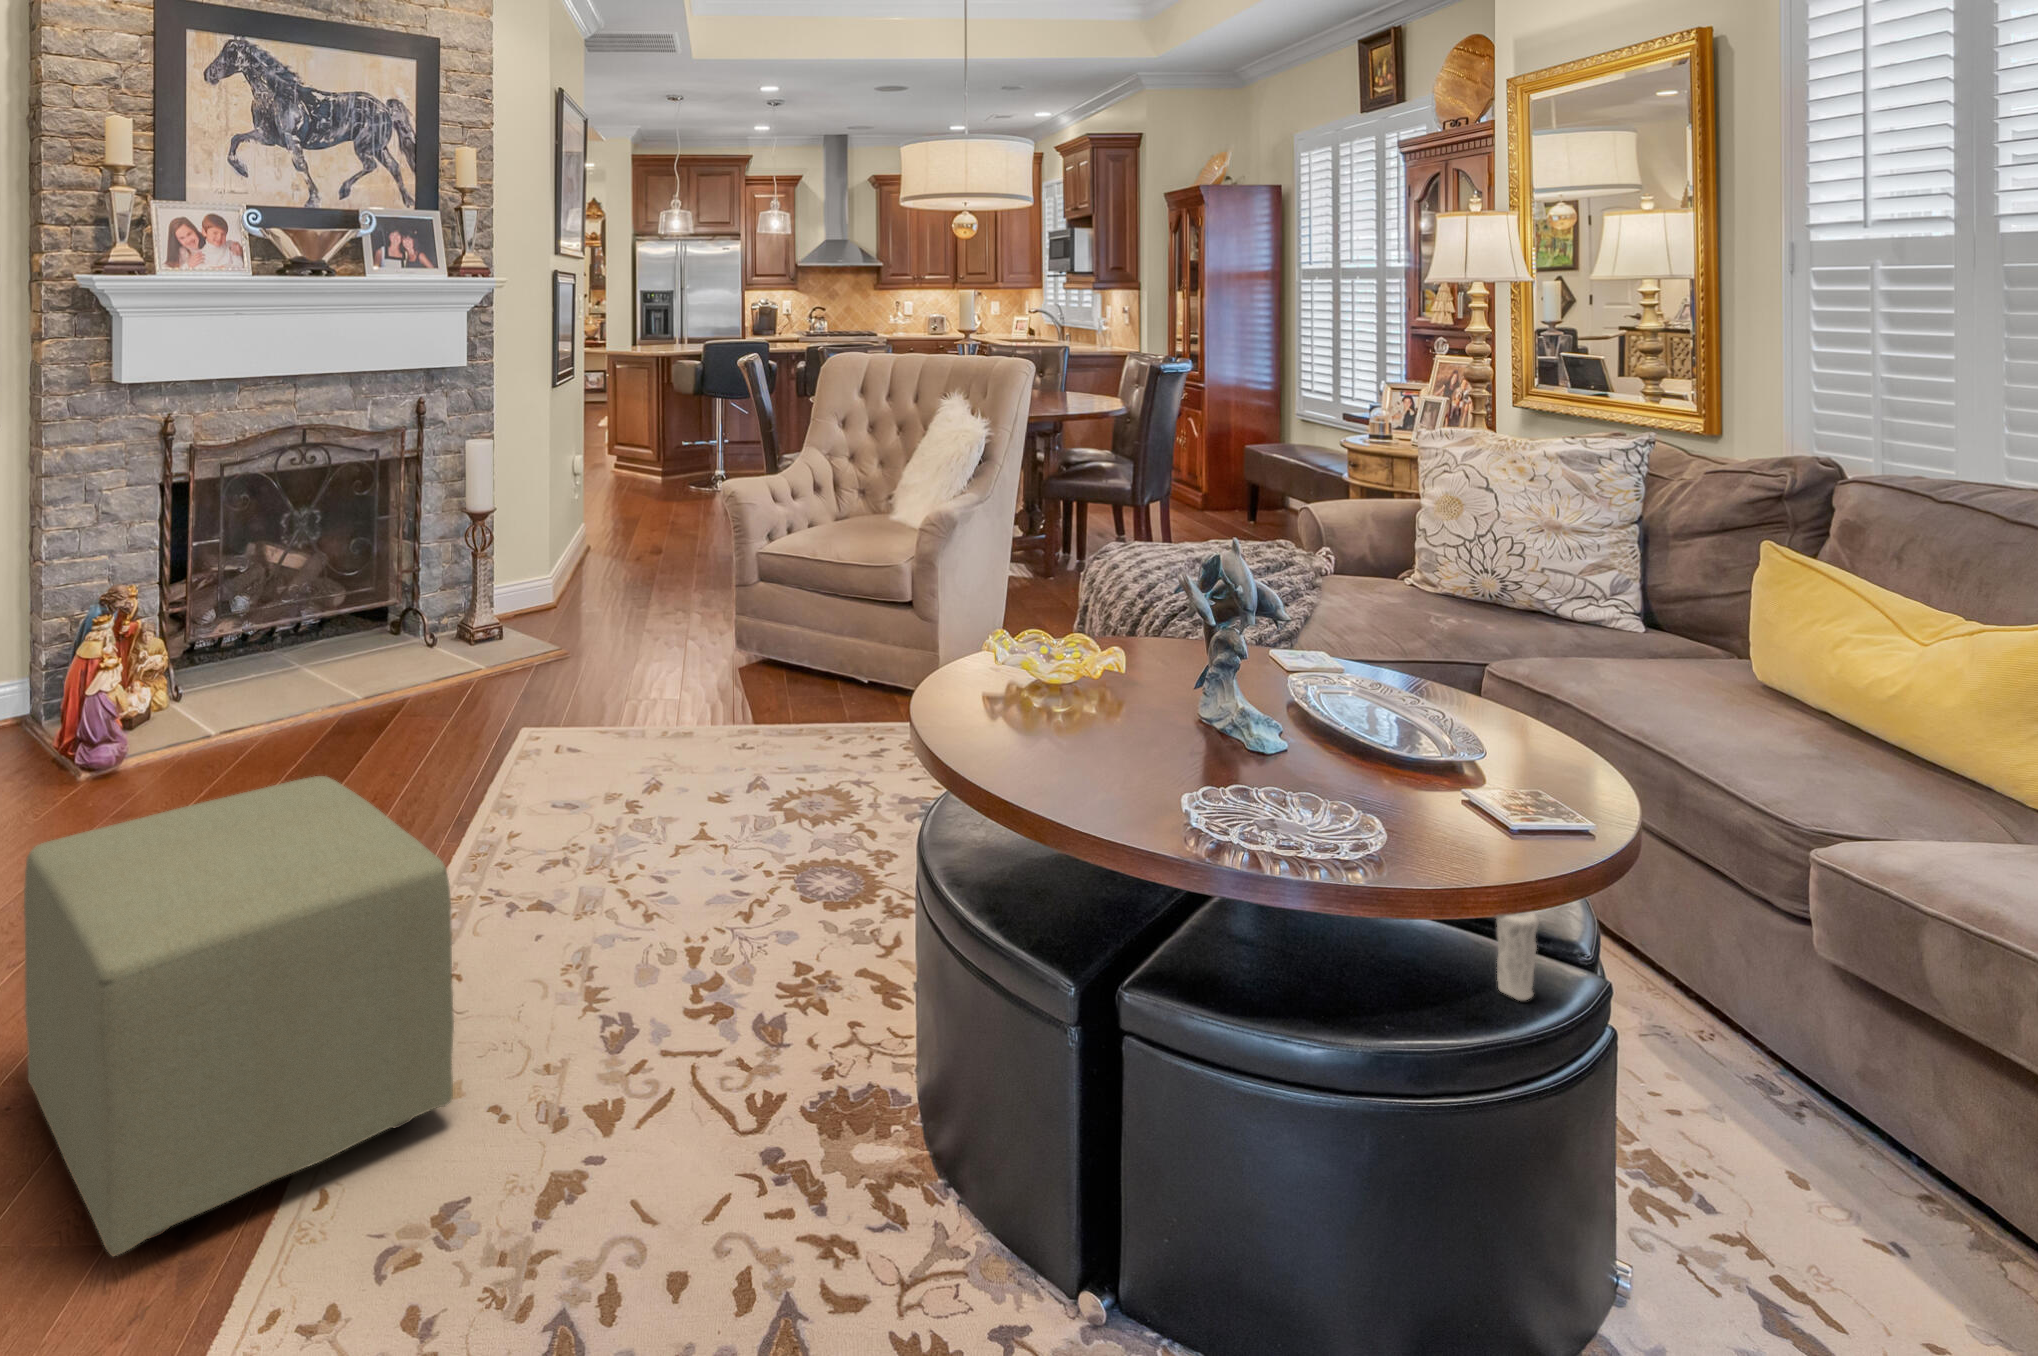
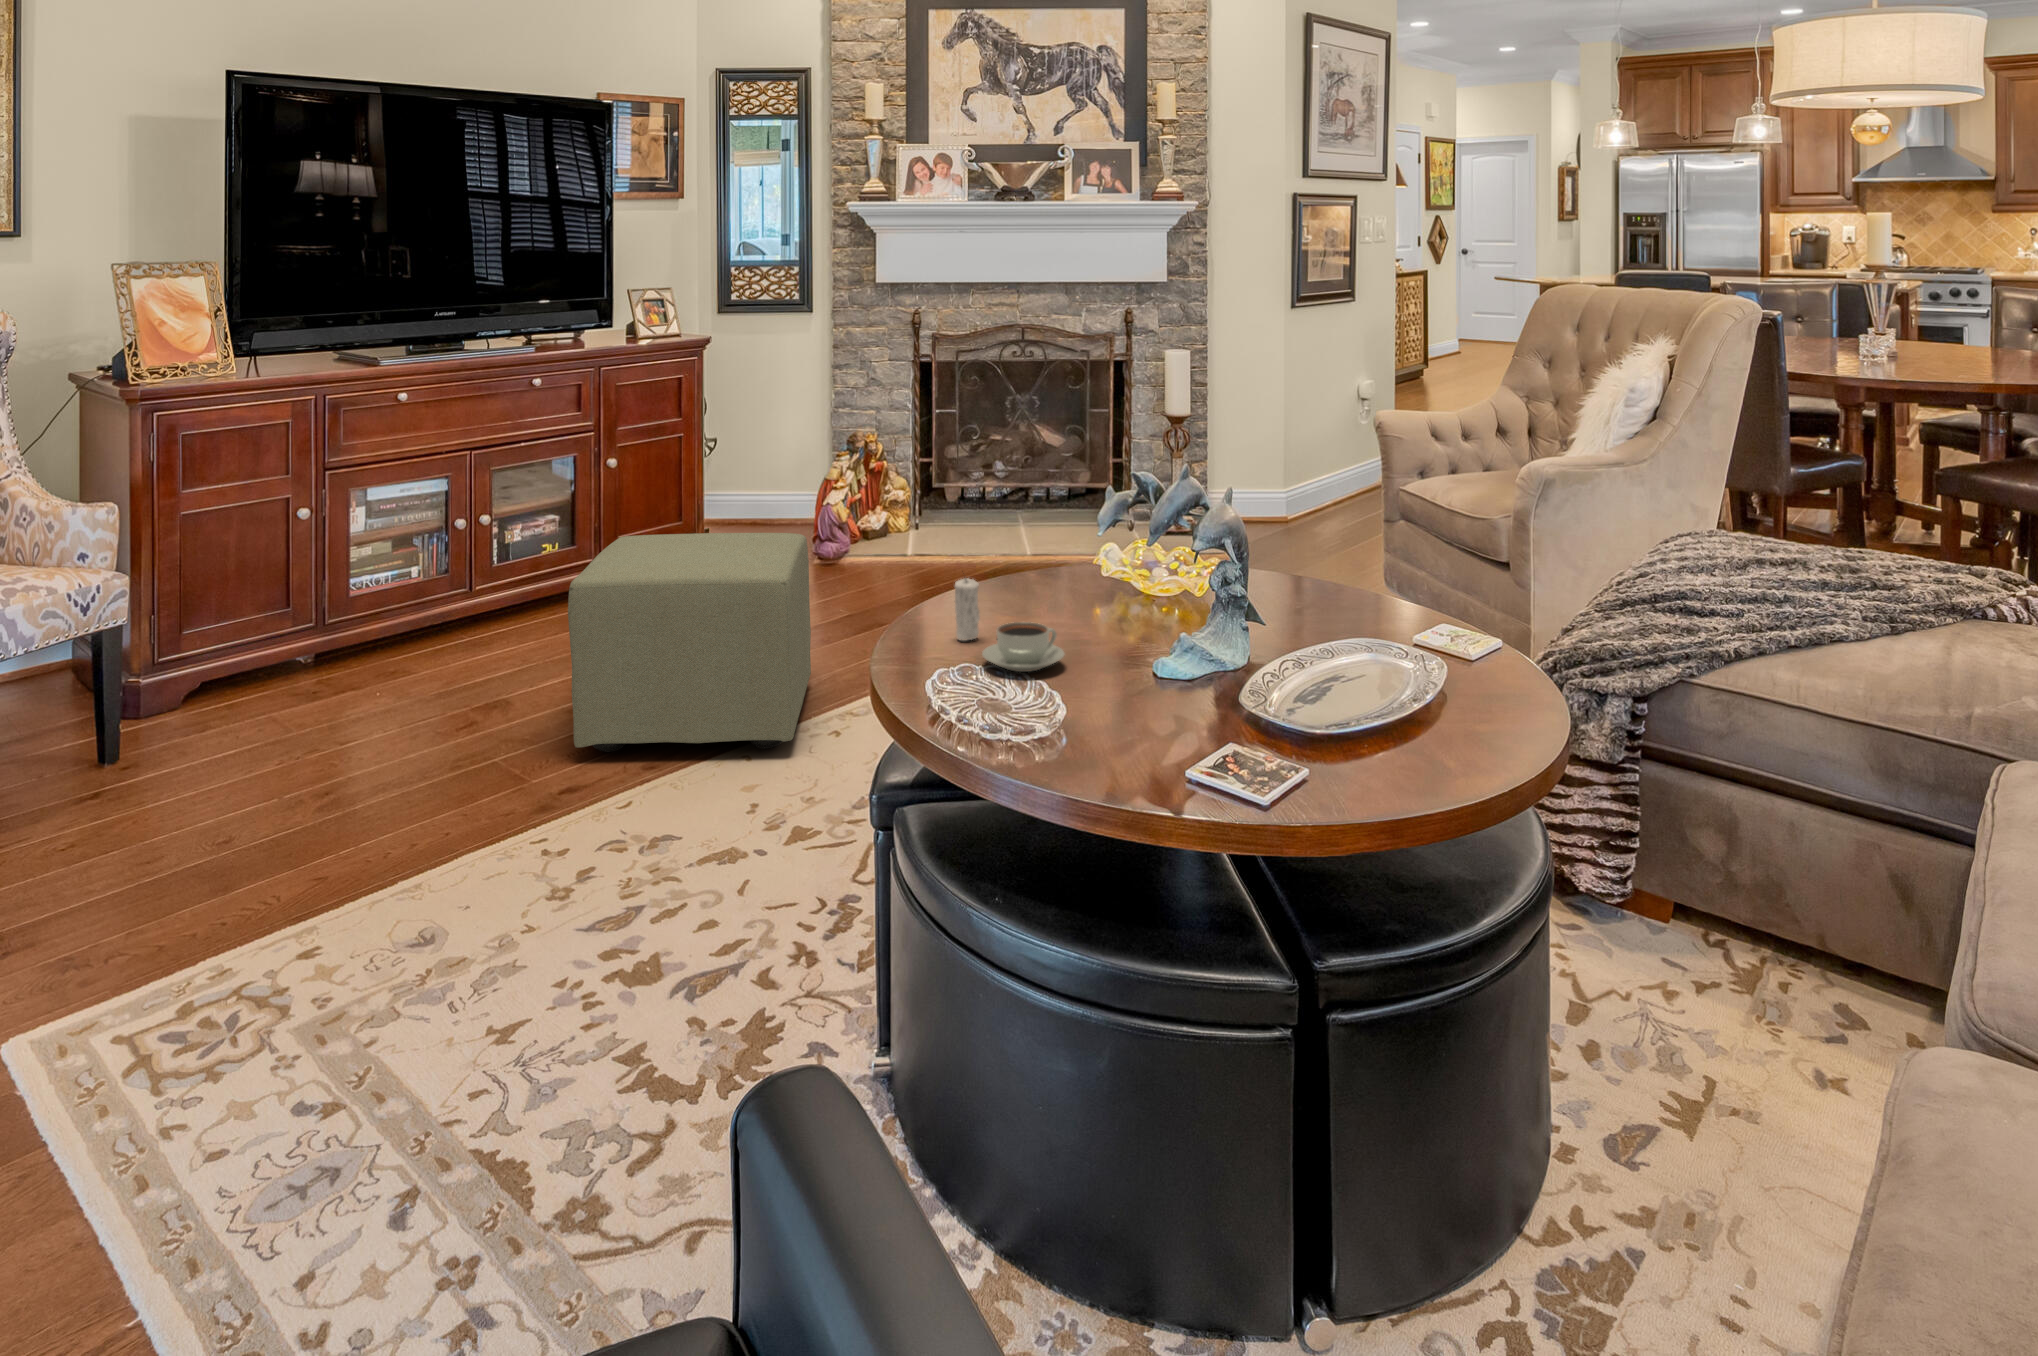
coffee cup: none [1148,895,1263,972] -> present [982,622,1064,672]
candle: present [1497,913,1539,1000] -> present [955,578,980,641]

